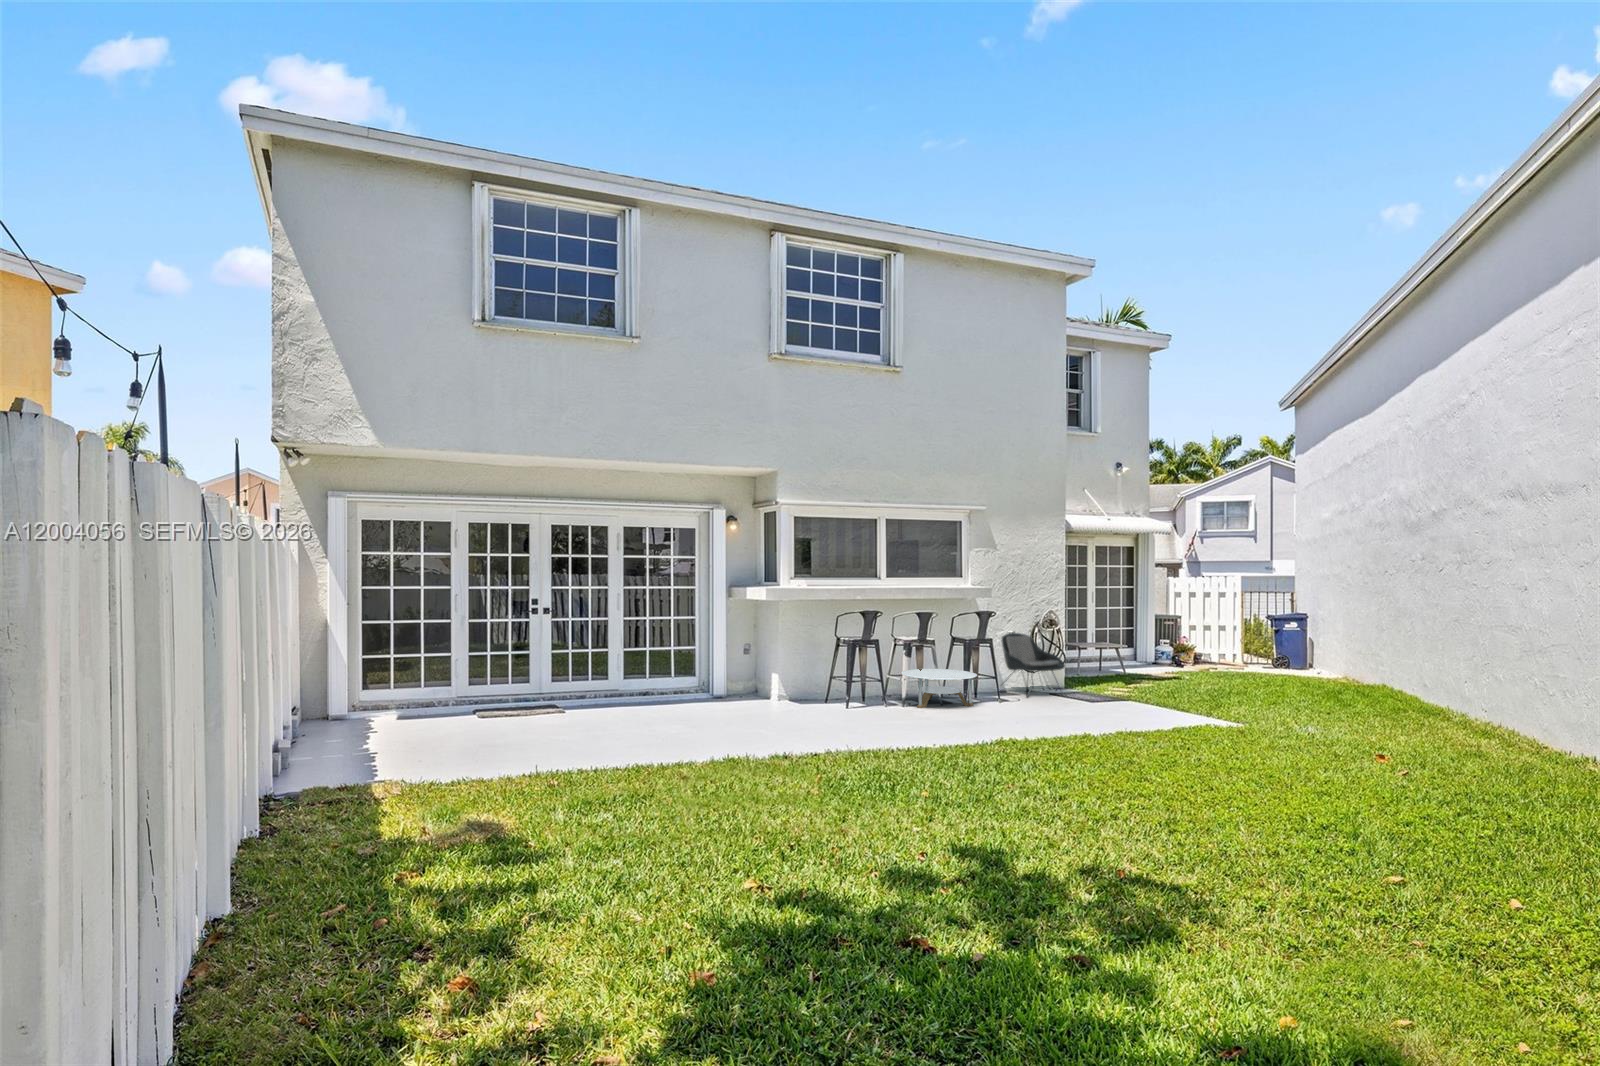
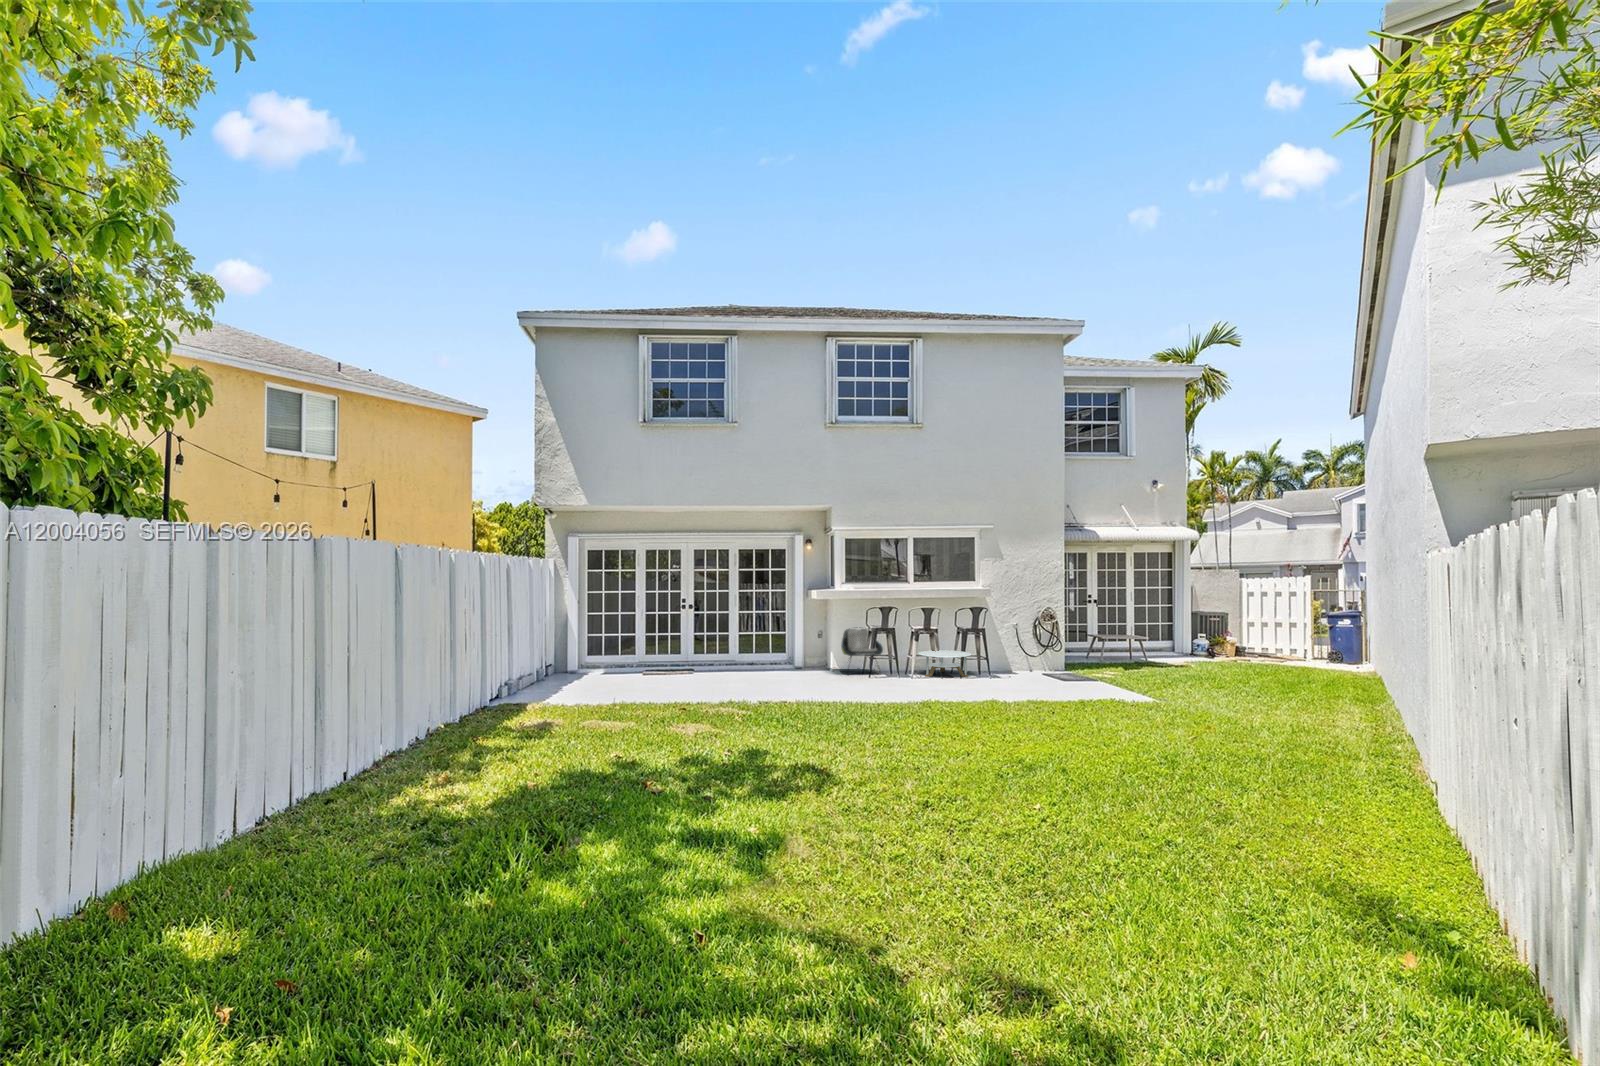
lounge chair: present [1000,633,1065,697] -> present [841,629,883,672]

